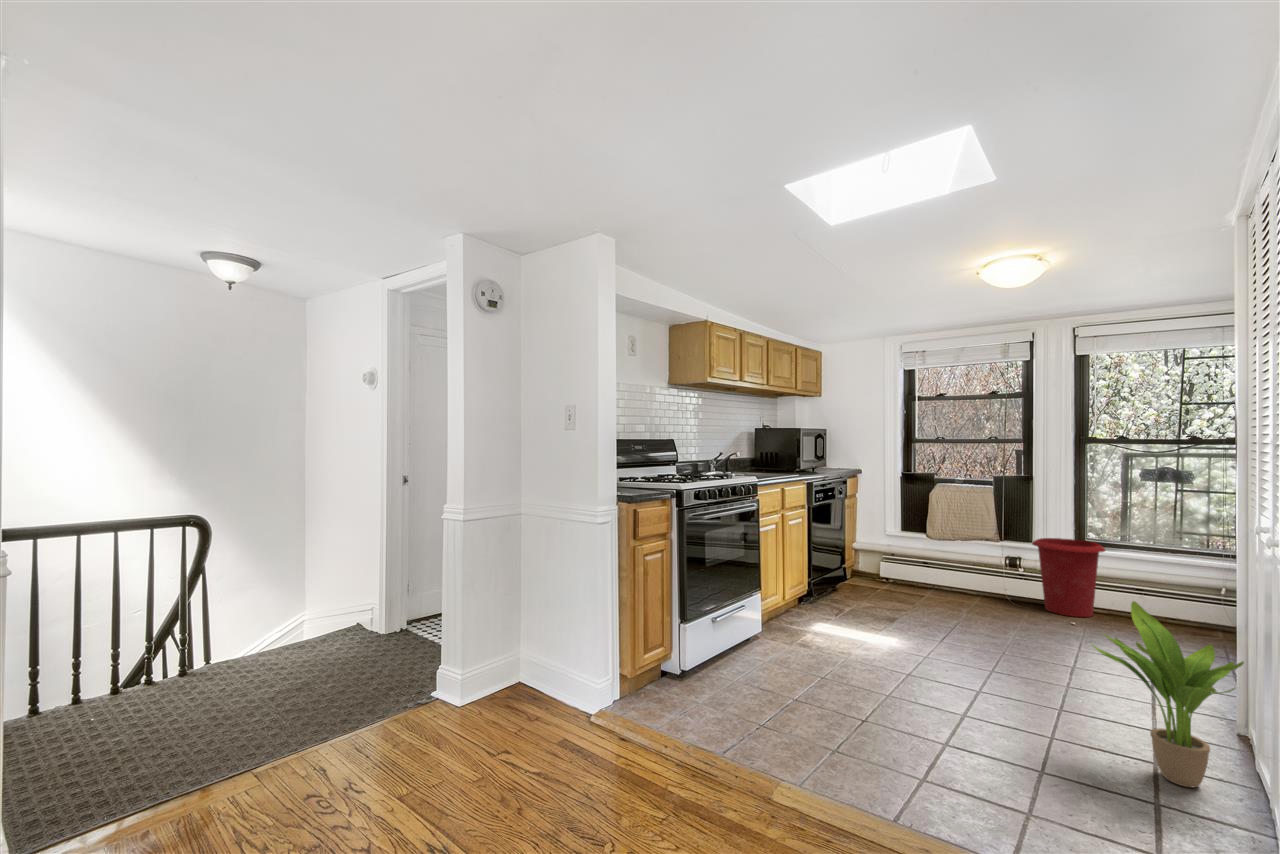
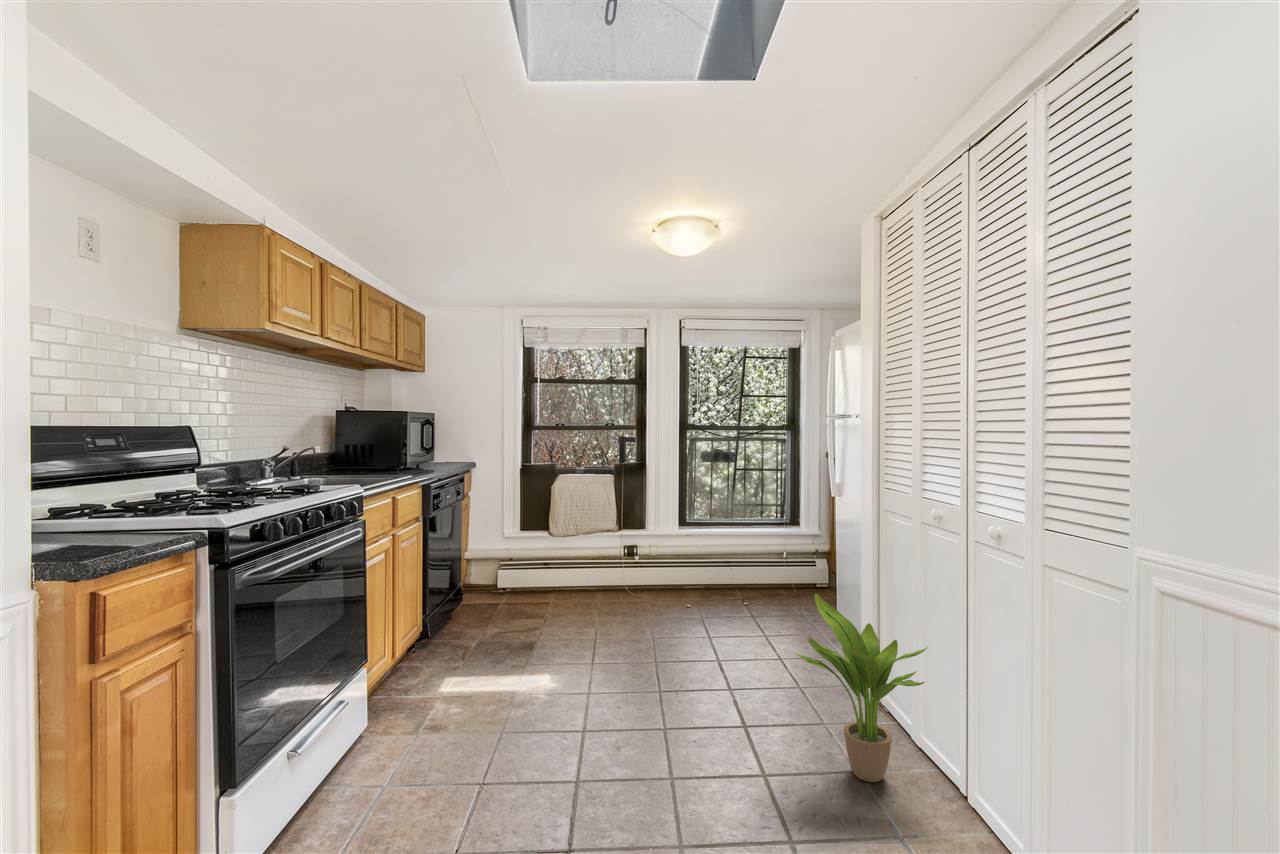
waste bin: present [1032,538,1105,617] -> none [648,521,706,597]

